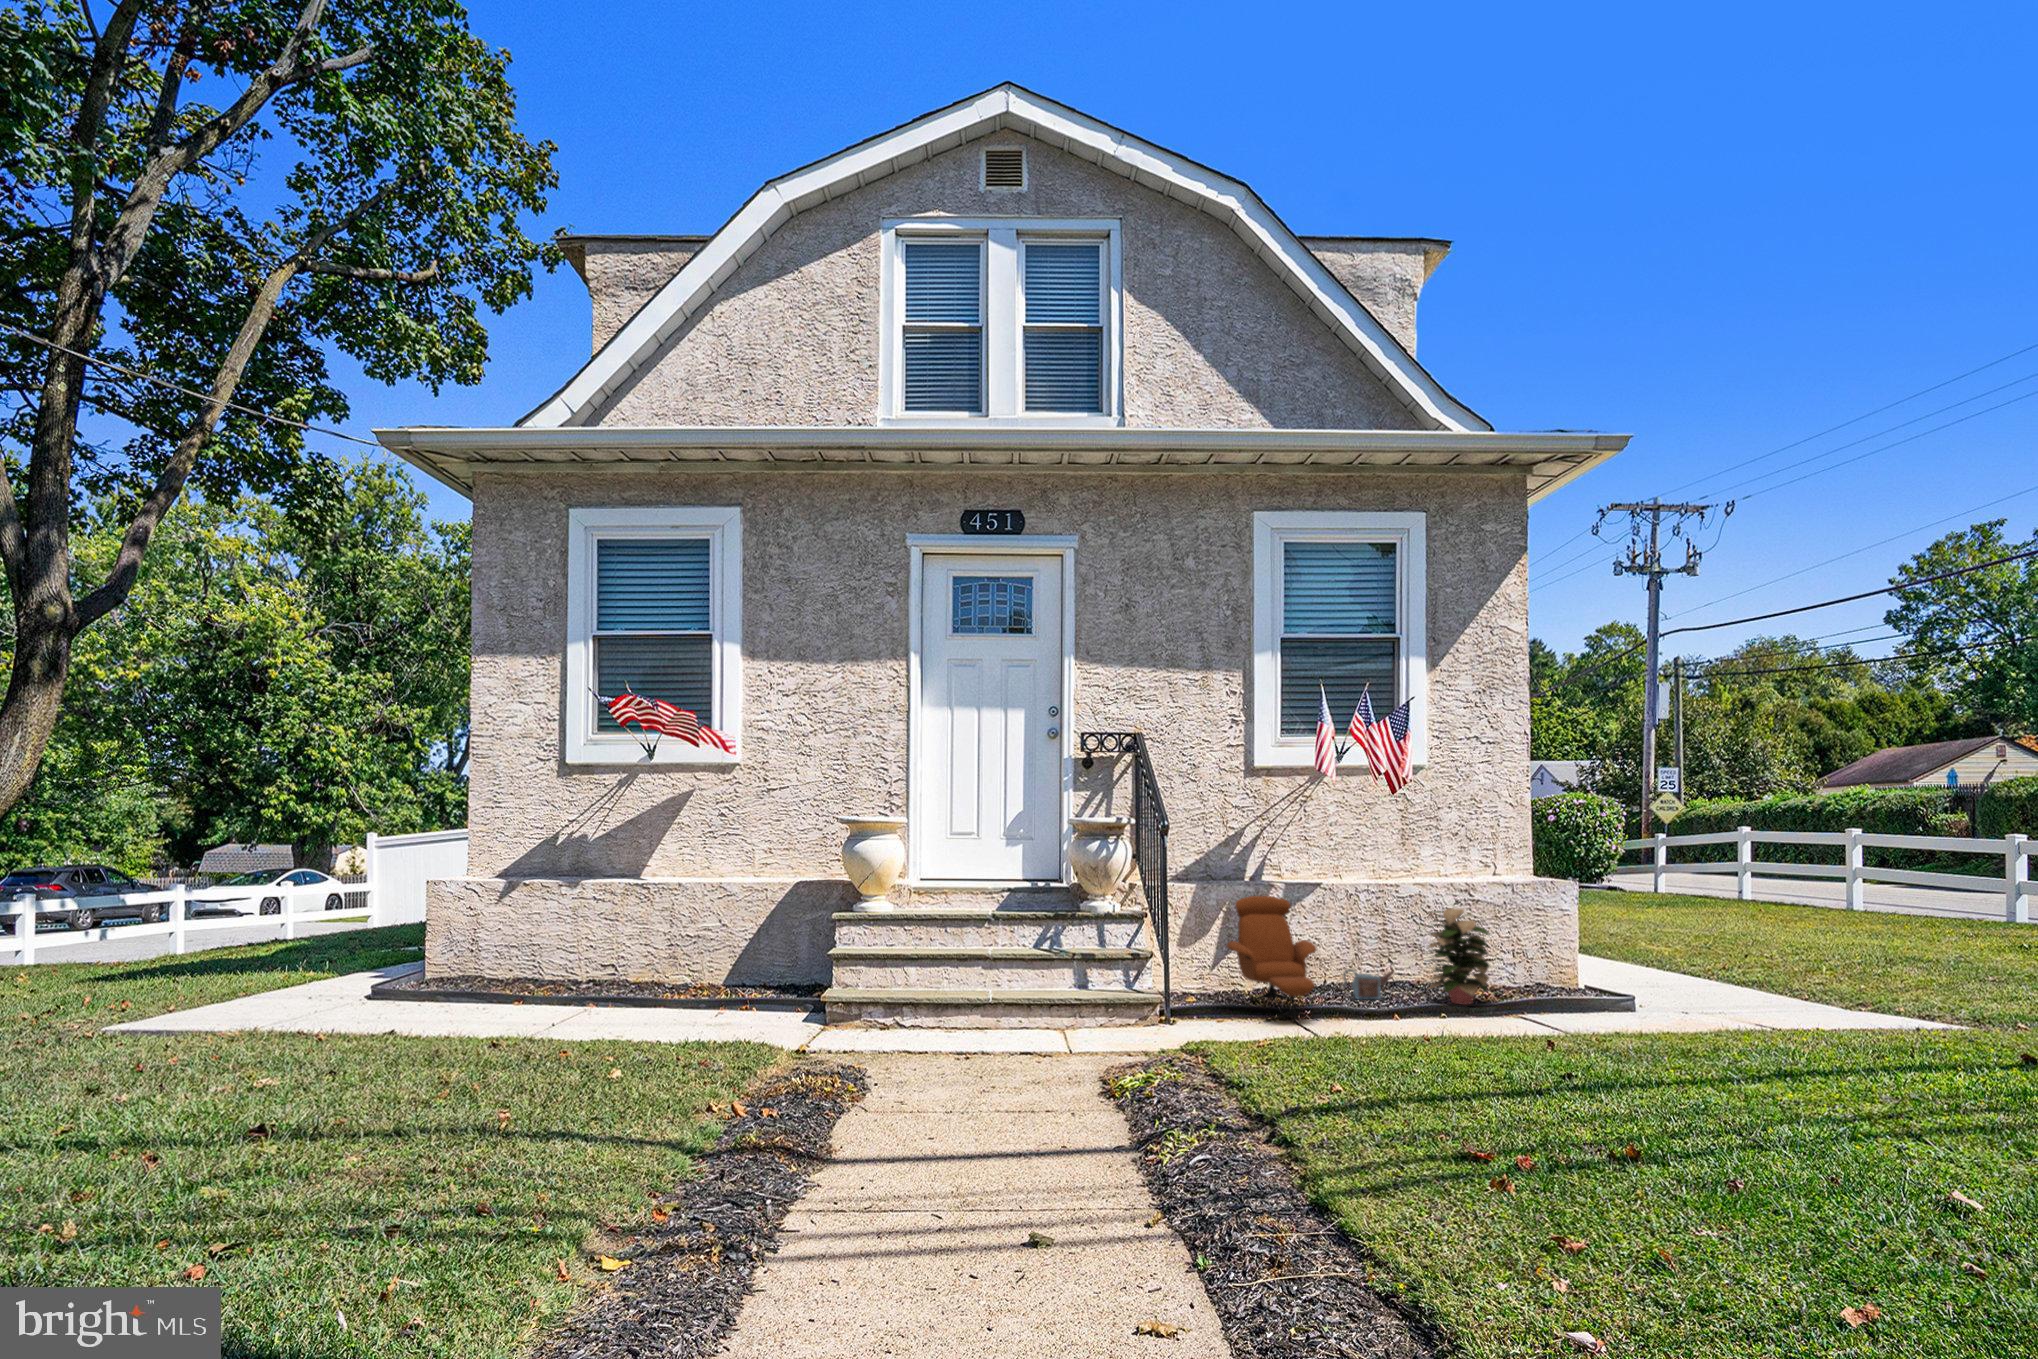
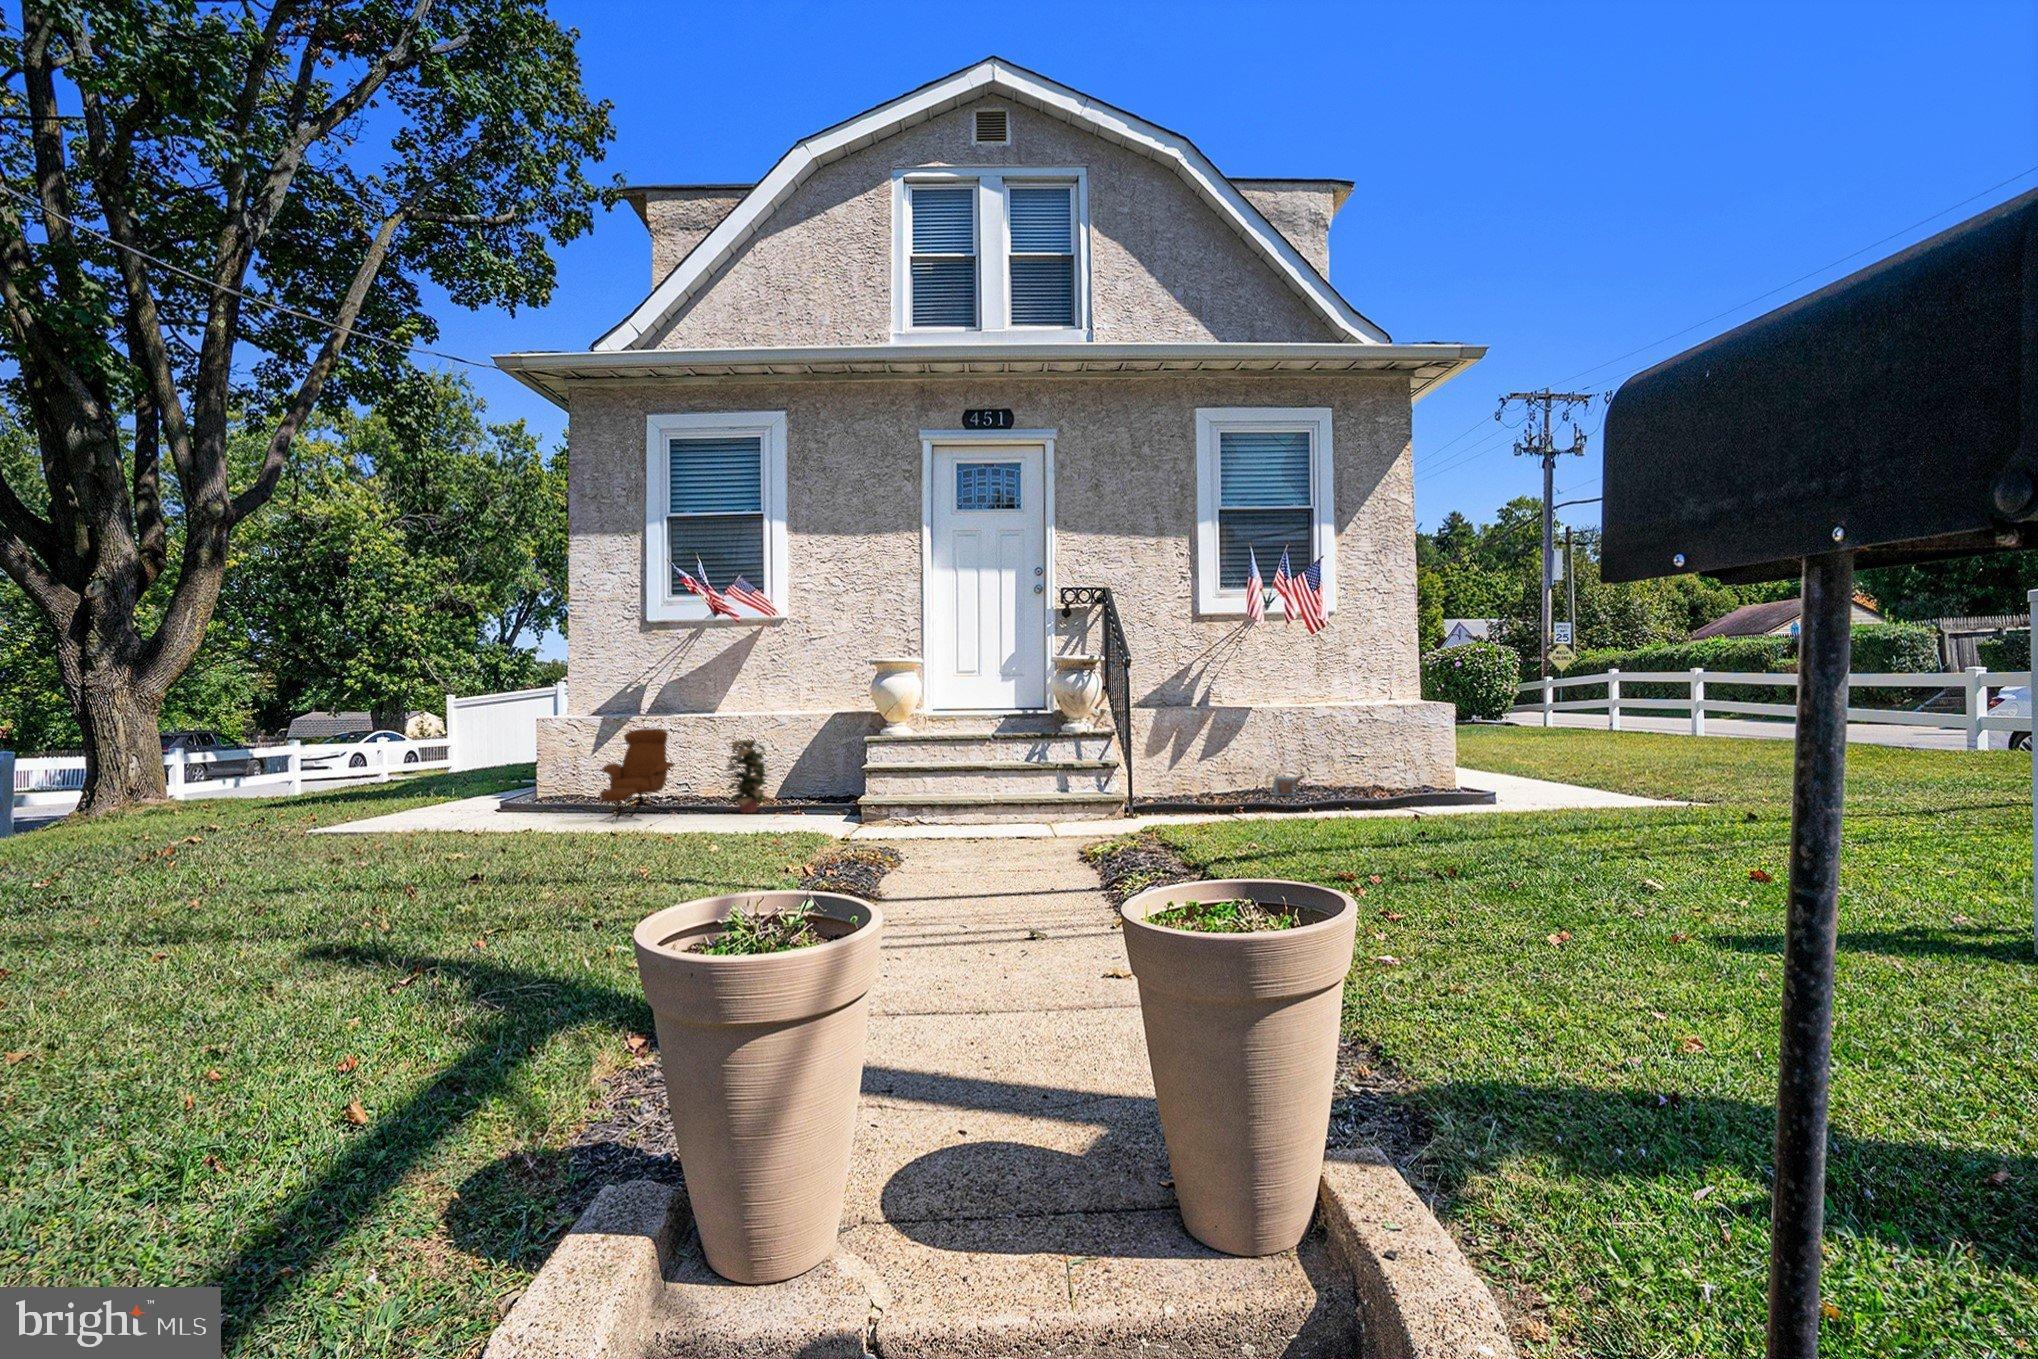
lounge chair: present [1227,896,1317,1025] -> present [600,729,674,822]
decorative plant: present [1427,909,1490,1005] -> present [726,740,771,813]

